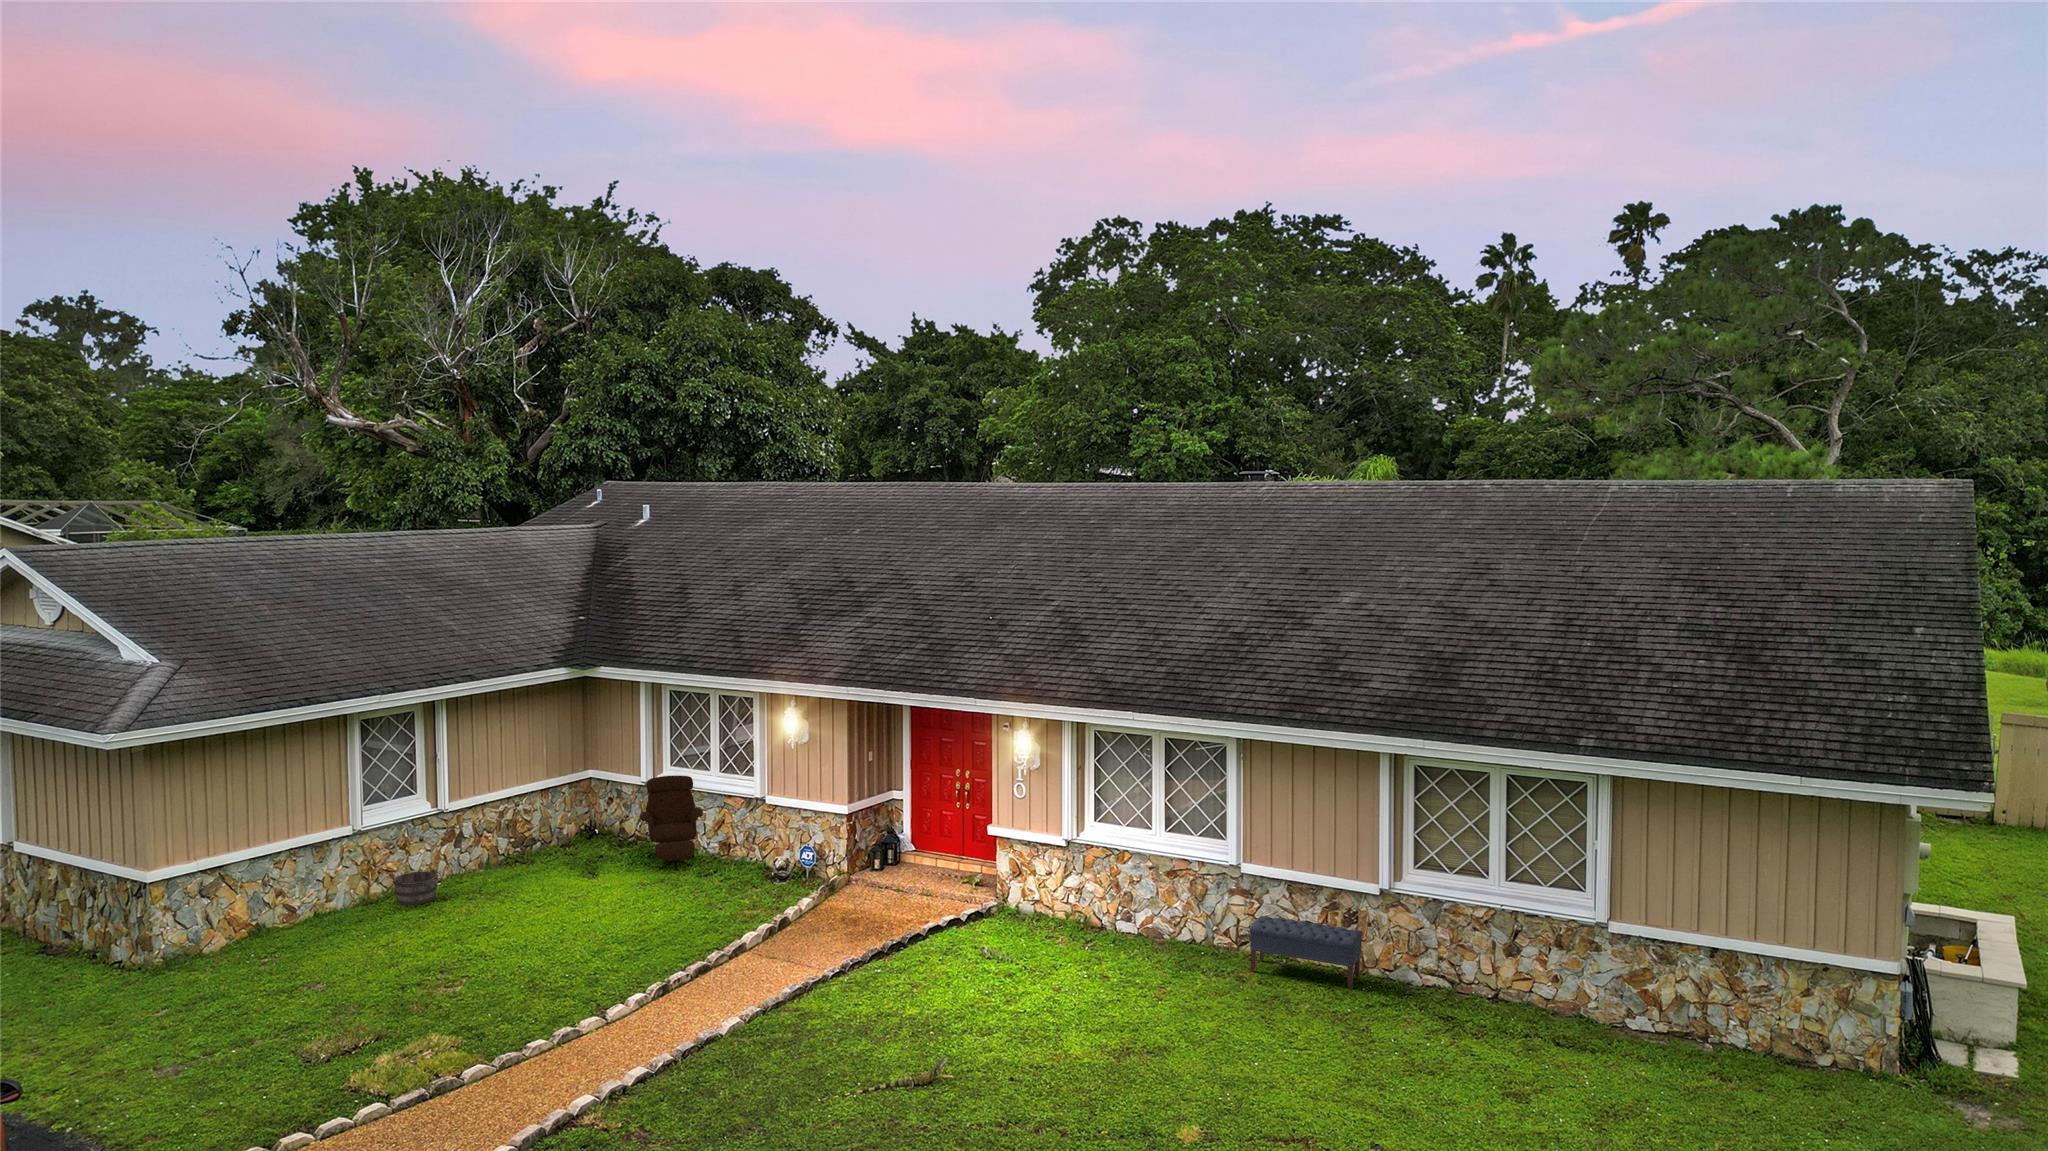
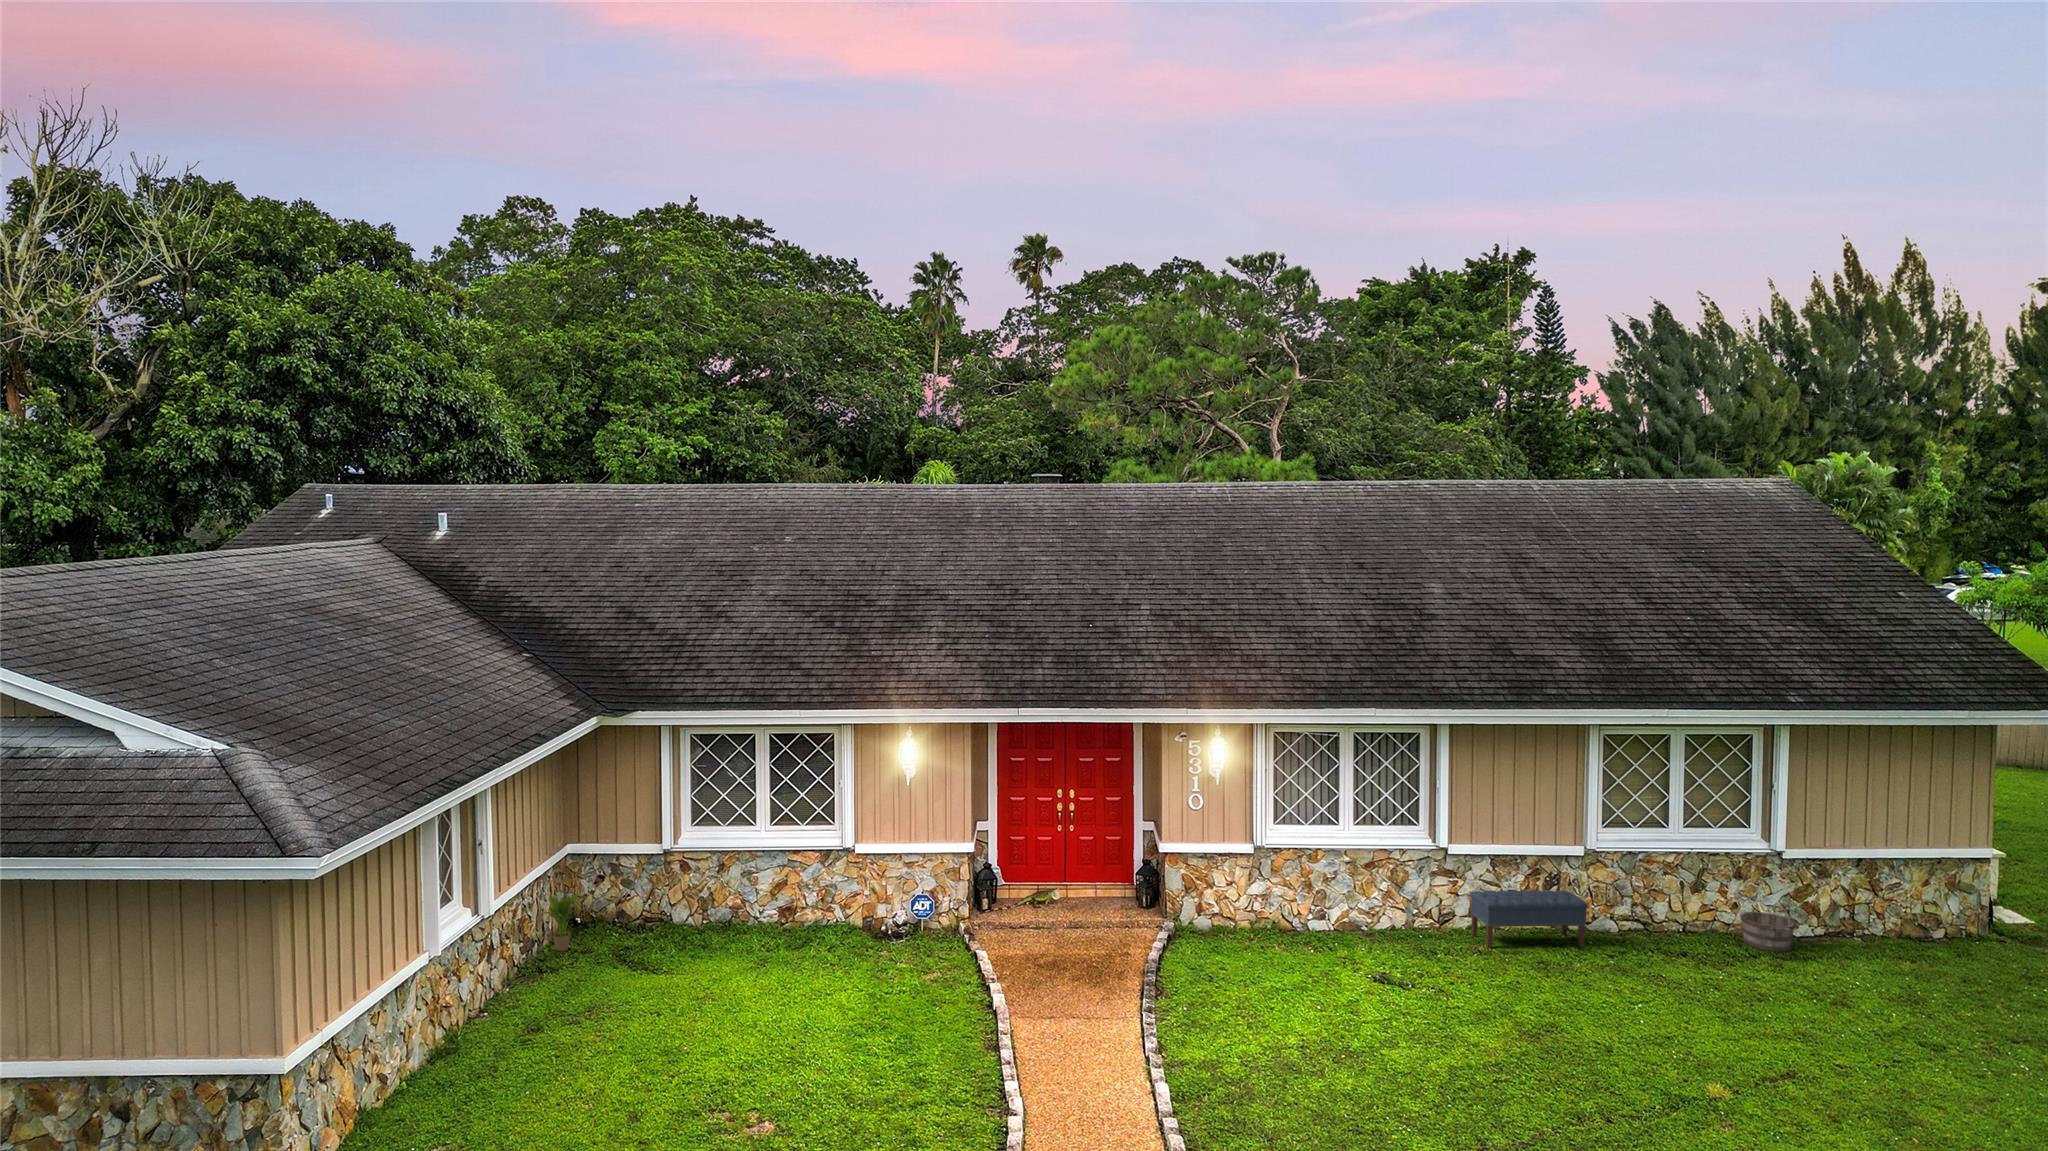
lounge chair: present [640,775,703,871] -> none [683,834,779,954]
potted plant: none [541,806,576,849] -> present [544,893,586,951]
bucket: present [393,869,442,905] -> present [1740,912,1799,951]

